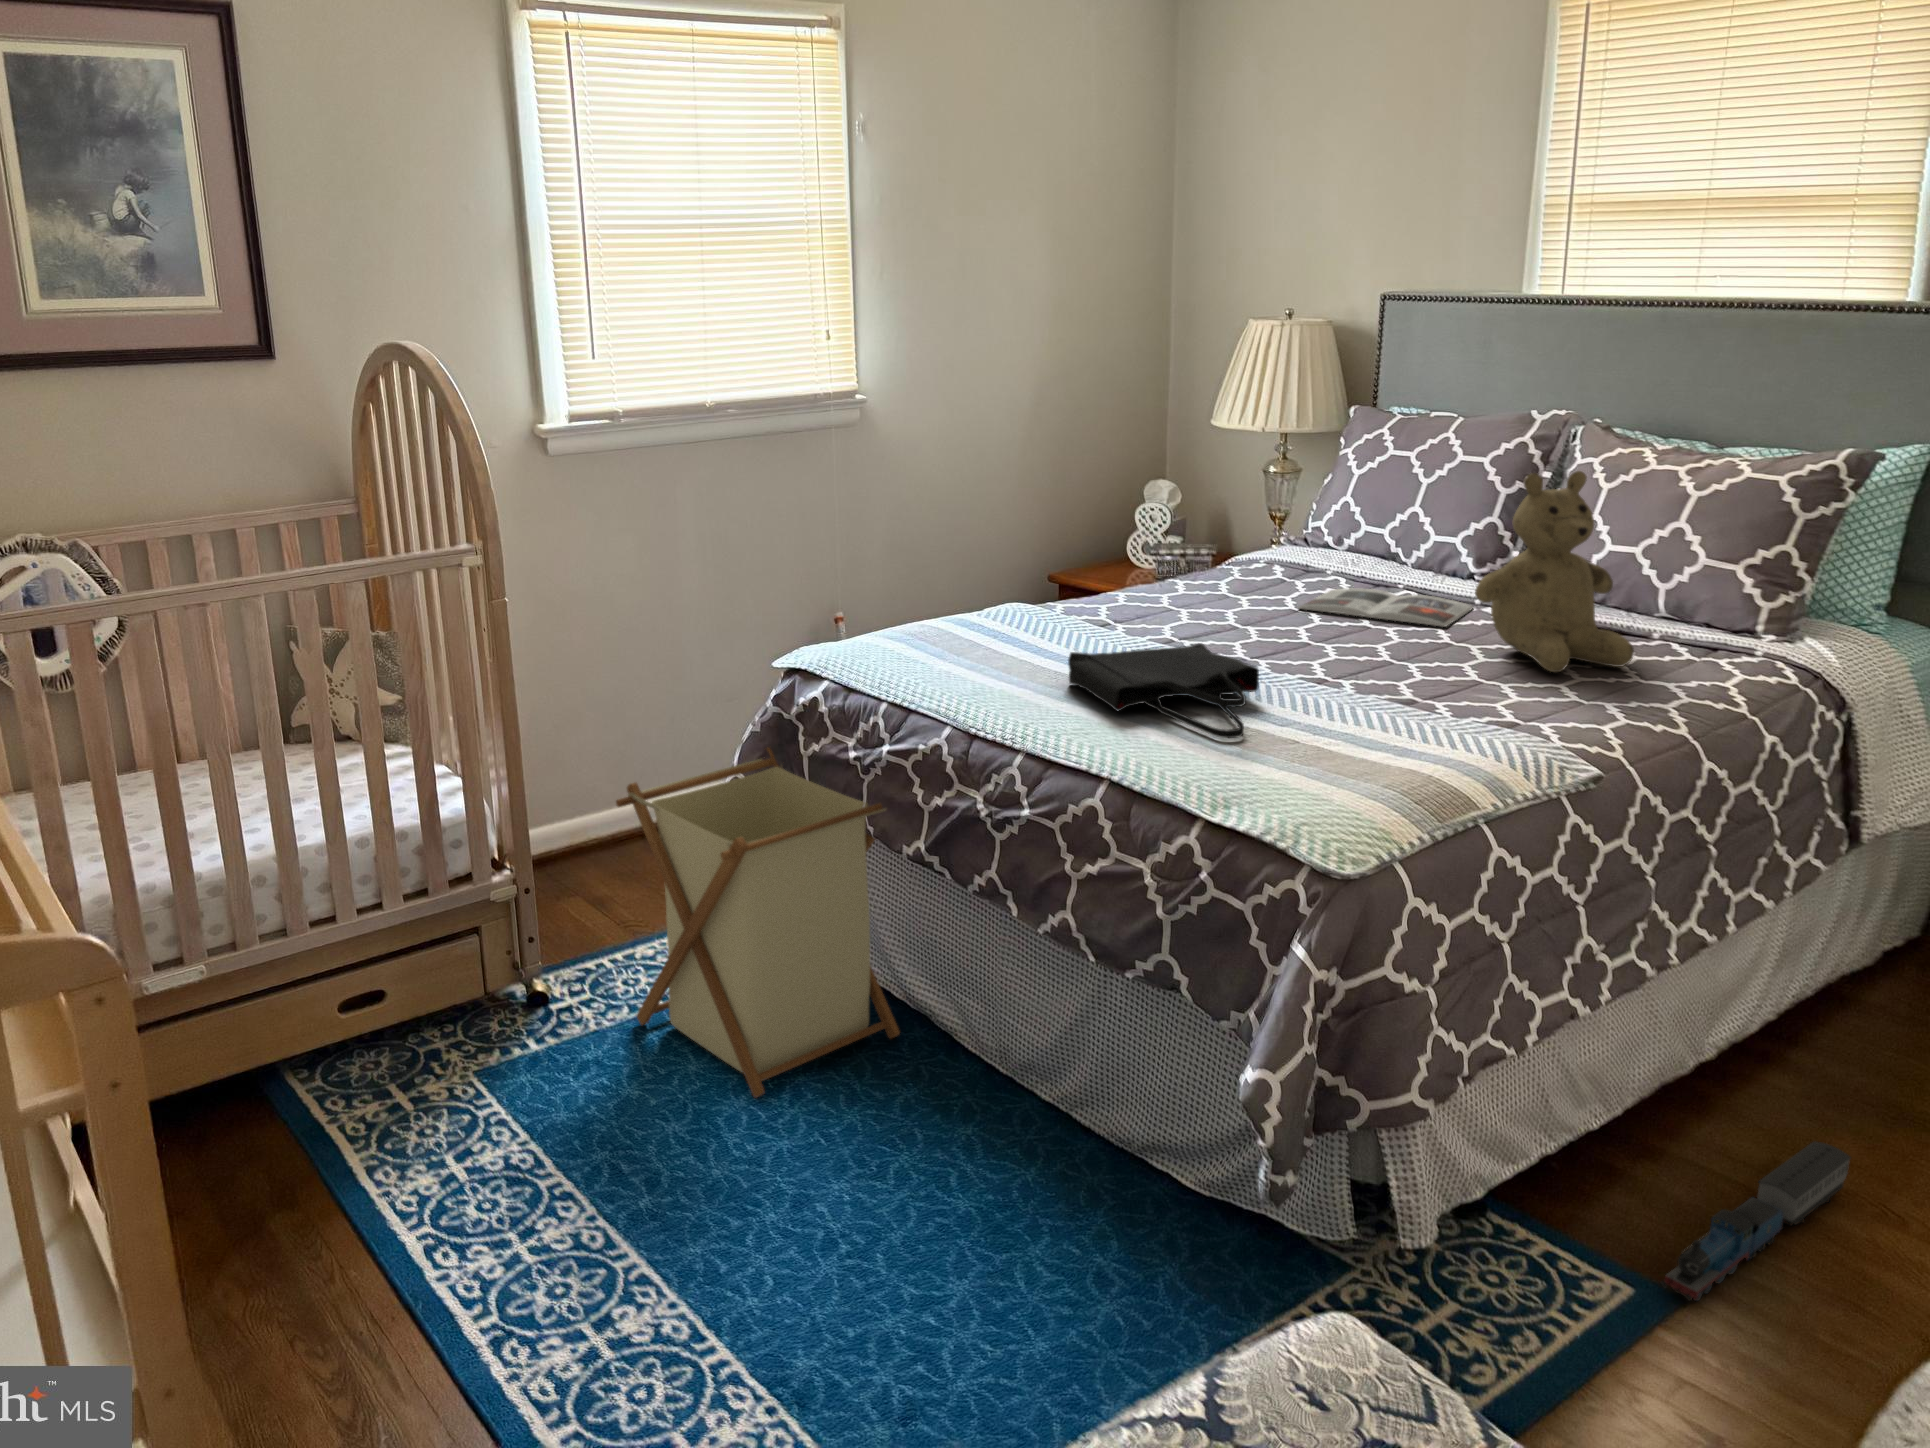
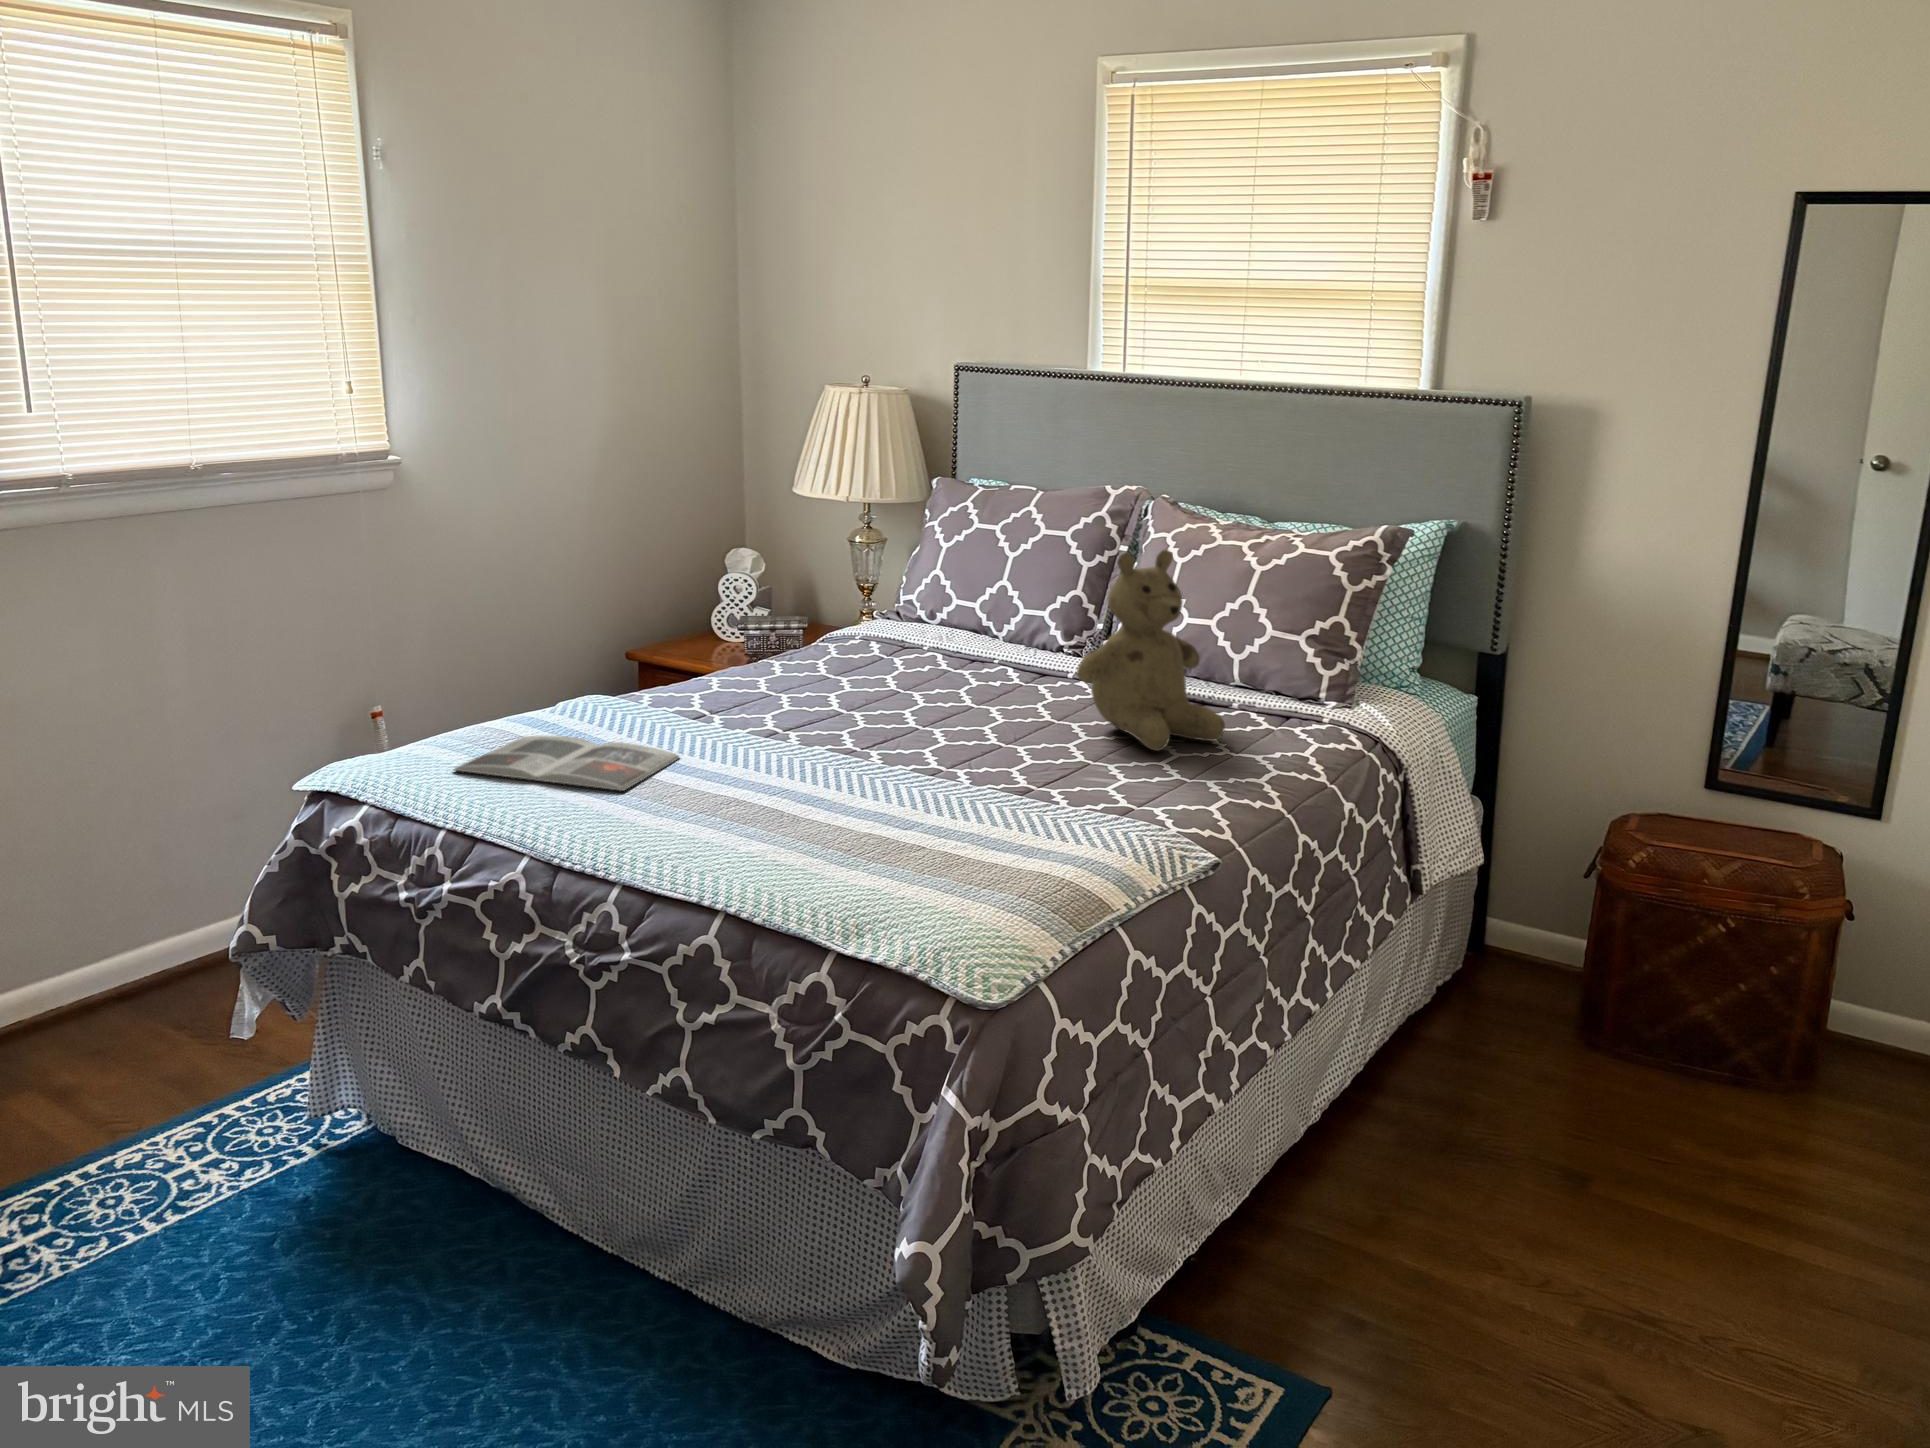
magazine: present [1299,589,1473,627] -> present [454,736,679,791]
tote bag: present [1068,644,1259,738] -> none [662,740,874,851]
laundry basket: present [616,748,900,1098] -> none [76,889,477,1340]
toy train: present [1661,1142,1851,1301] -> none [1310,1194,1451,1392]

